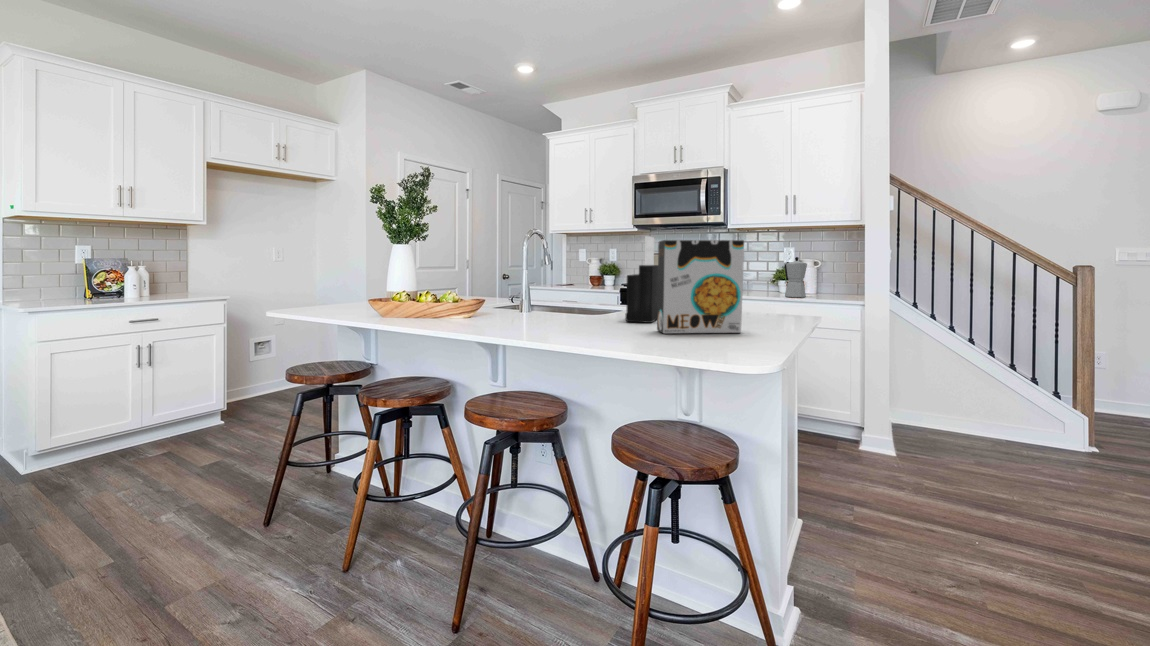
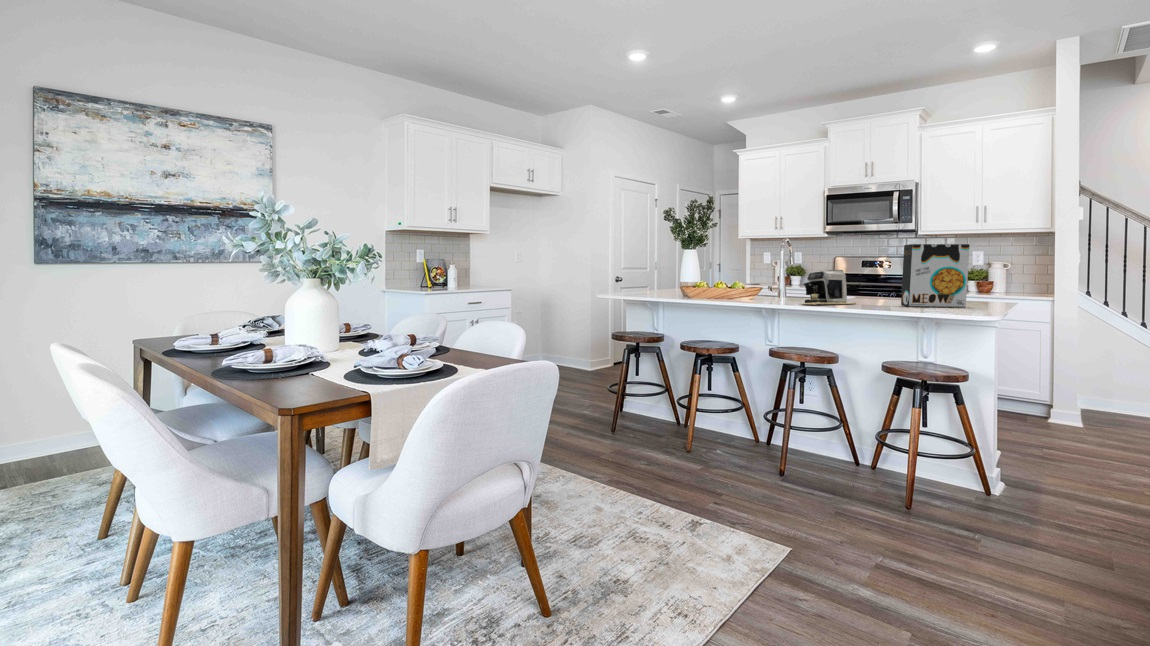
knife block: present [625,236,658,323] -> none [863,242,890,303]
moka pot: present [784,257,807,297] -> none [974,259,997,295]
coffee maker: none [513,278,604,334] -> present [801,270,856,305]

